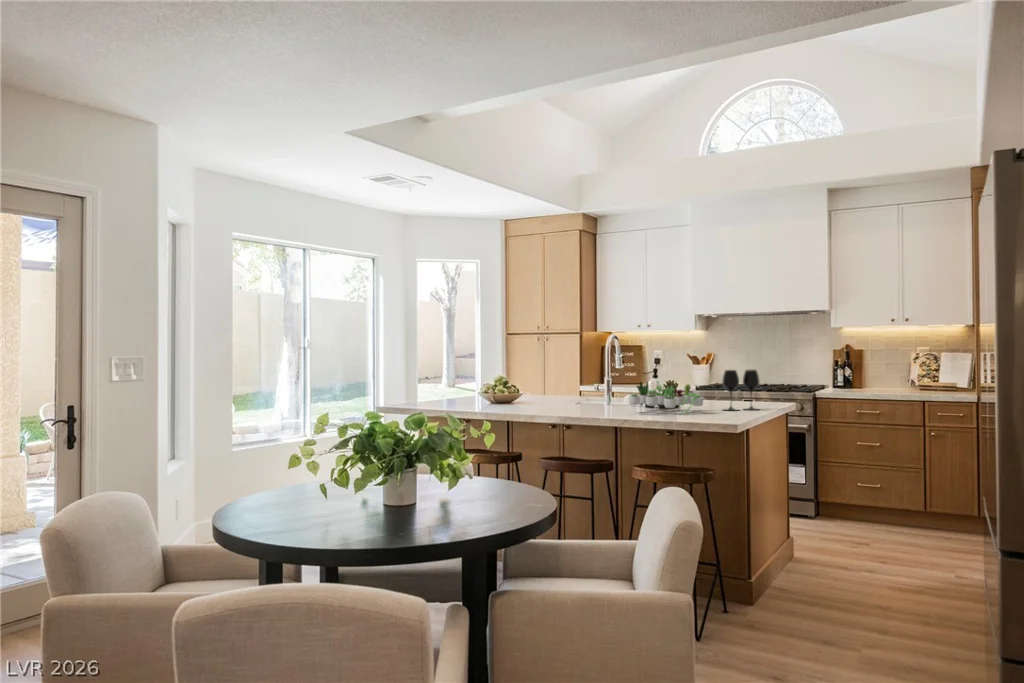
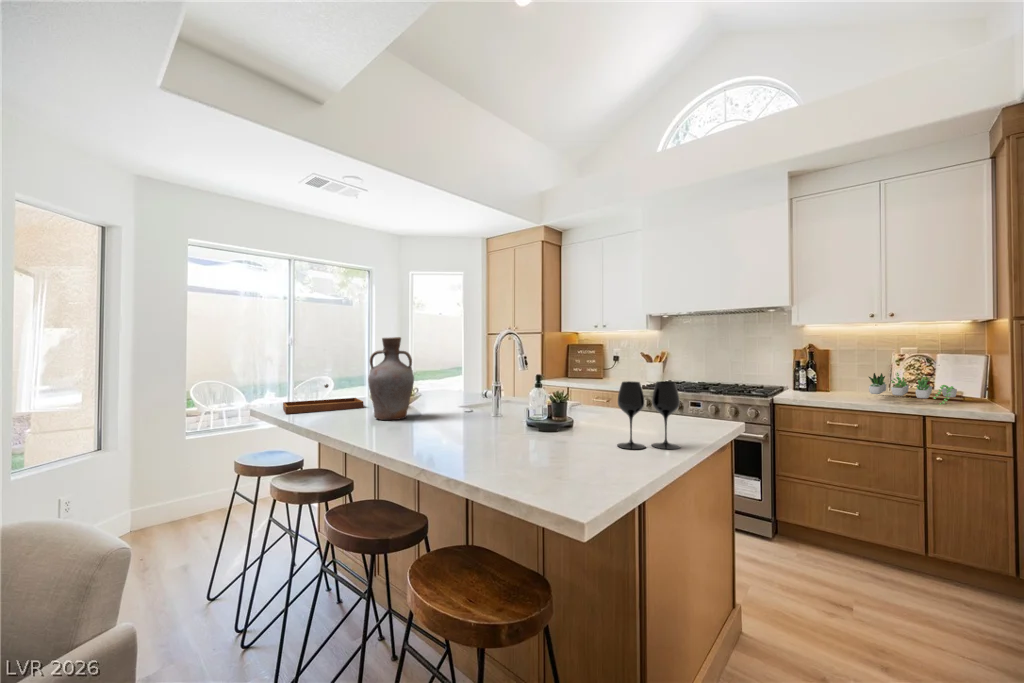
vase: none [512,341,548,407] -> present [368,337,414,420]
succulent plant: present [628,381,704,414] -> present [869,373,957,405]
tray: none [411,383,480,407] -> present [283,384,363,414]

